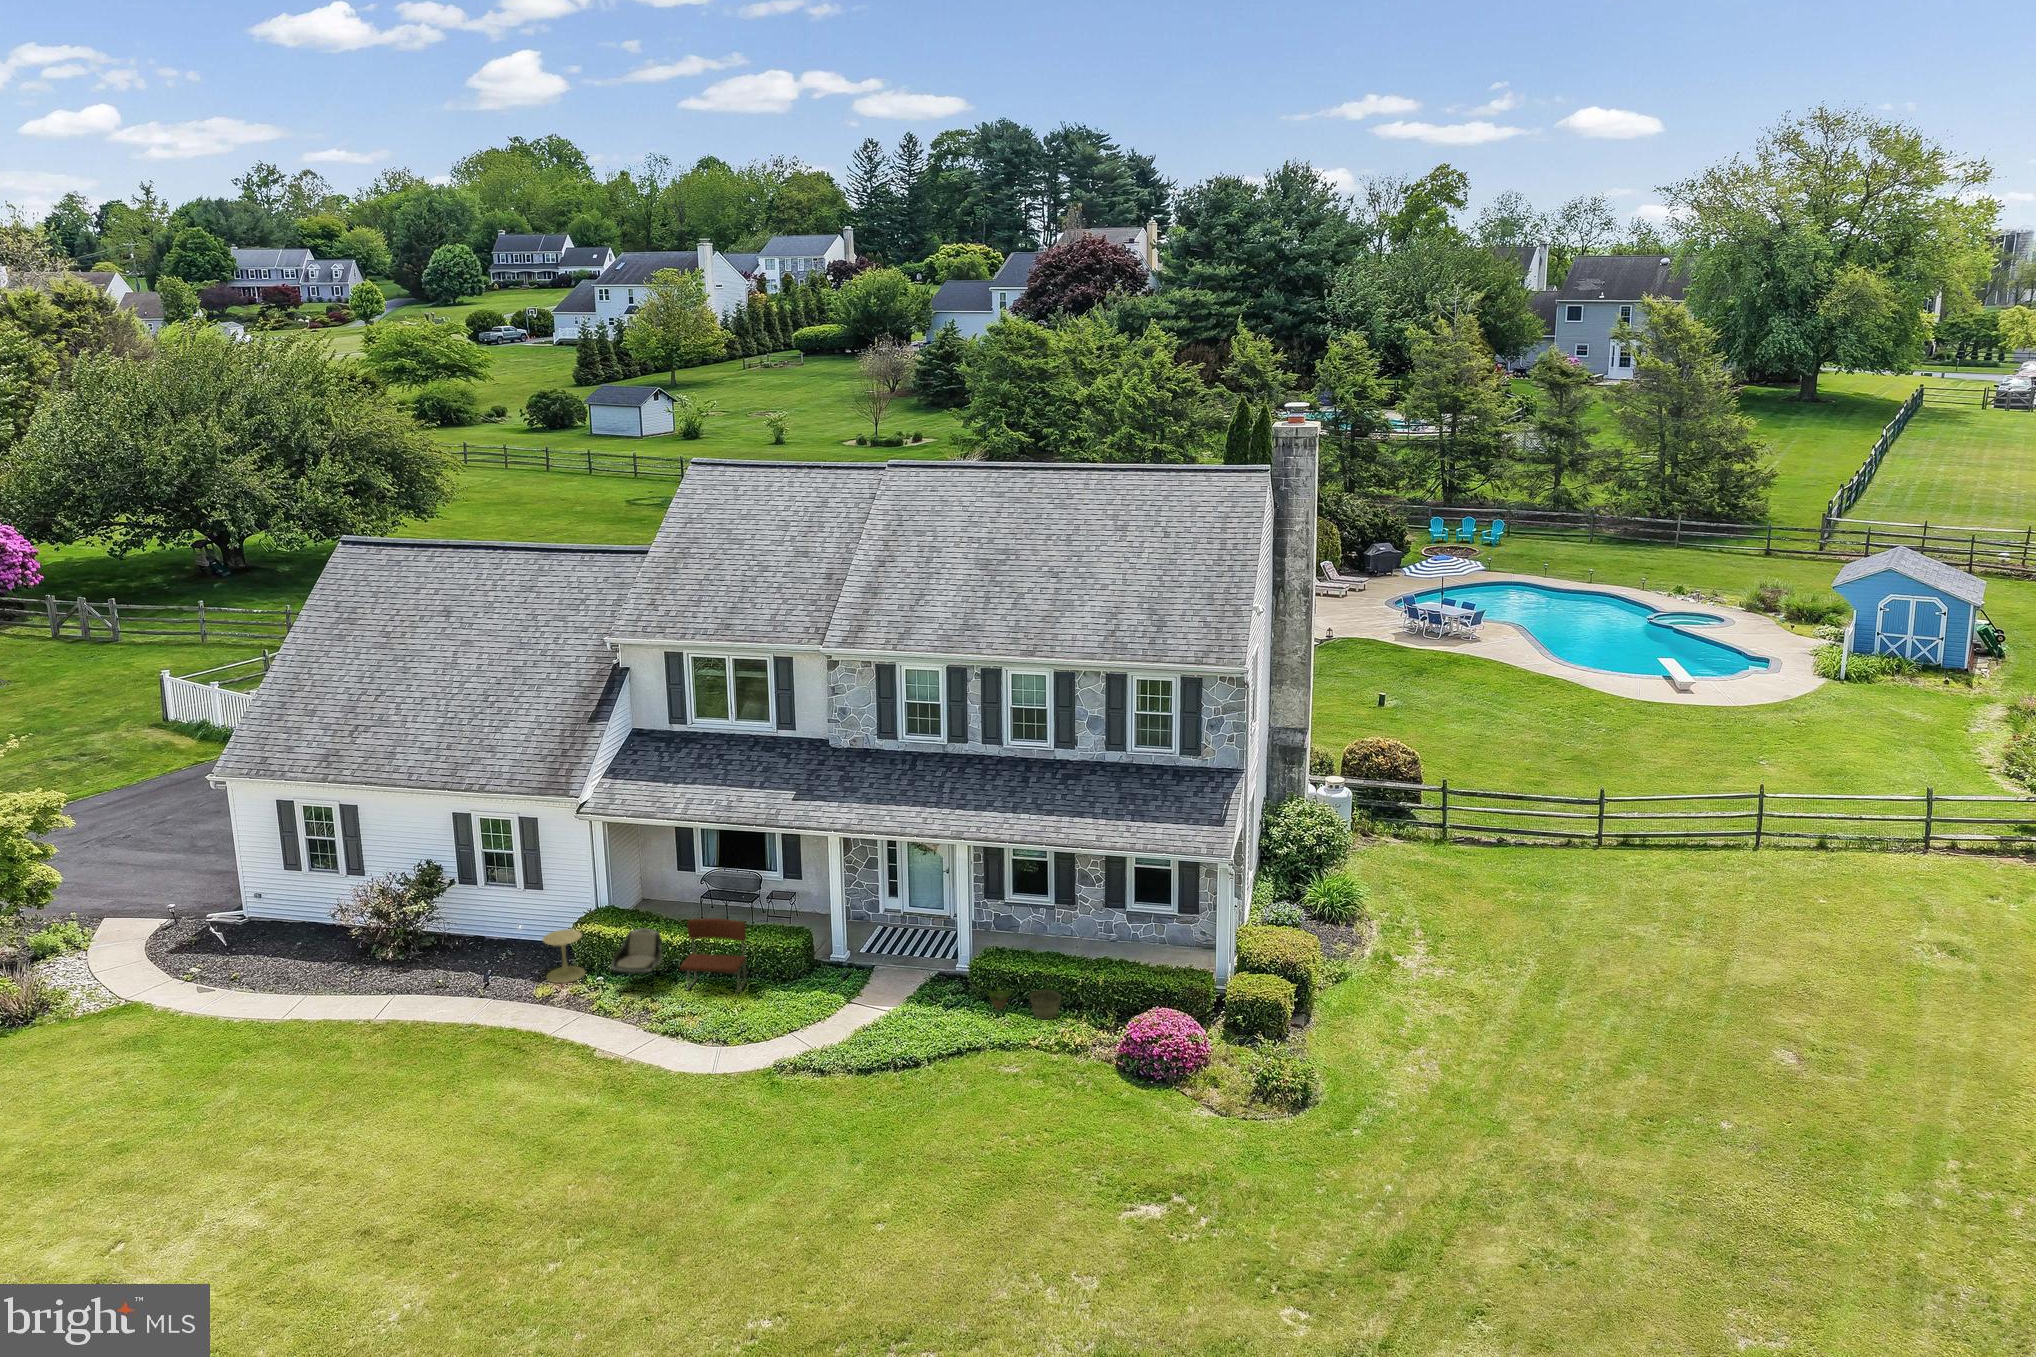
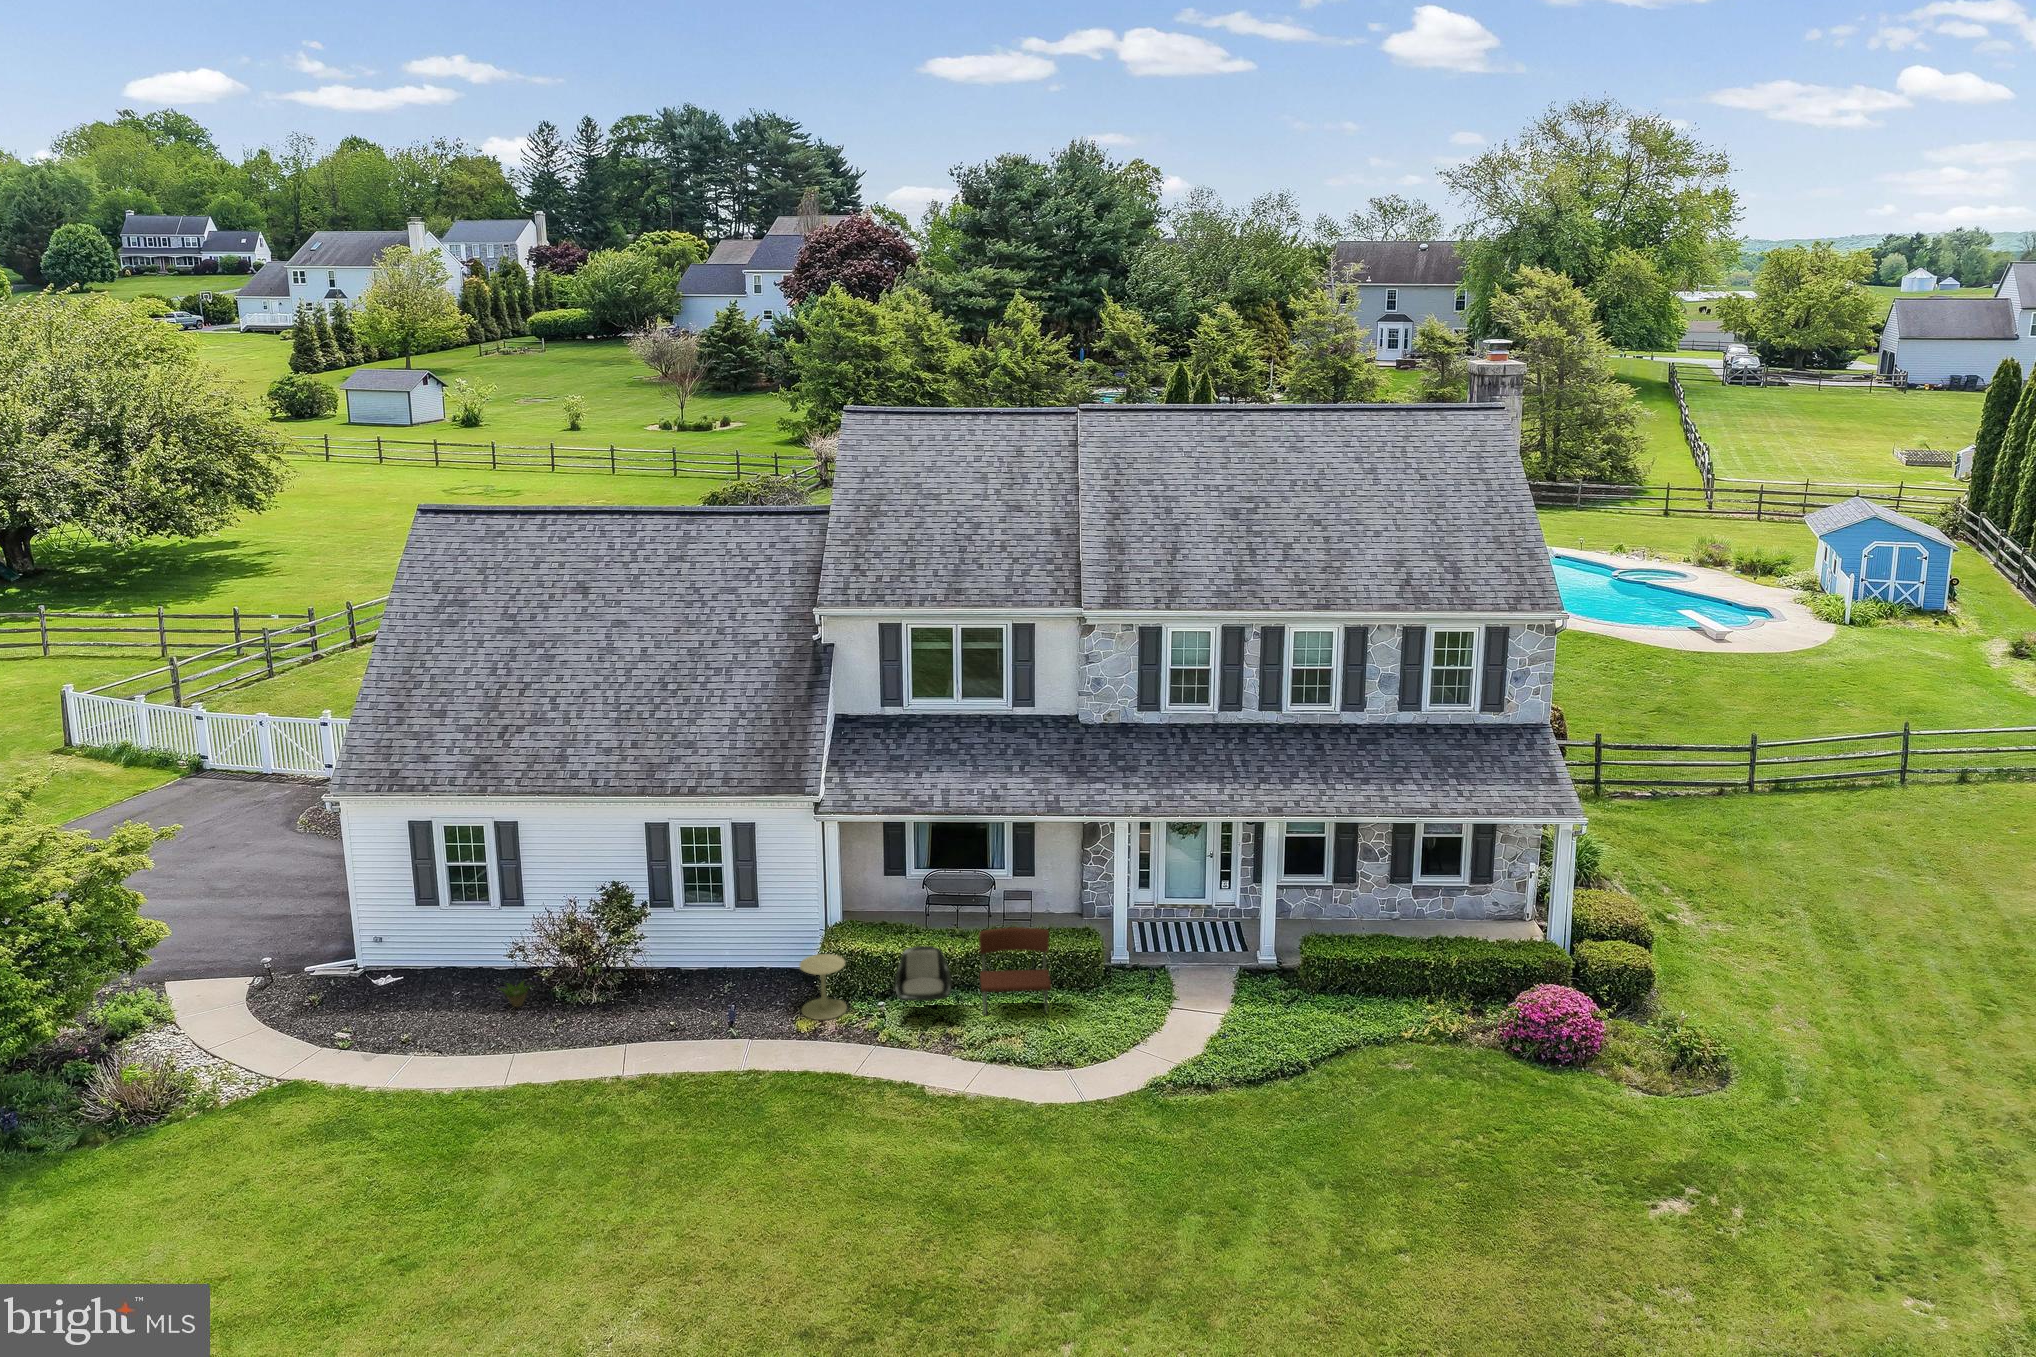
decorative plant: present [988,987,1011,1010] -> present [500,981,531,1007]
wooden bucket: present [1030,989,1061,1019] -> none [1391,979,1428,1014]

